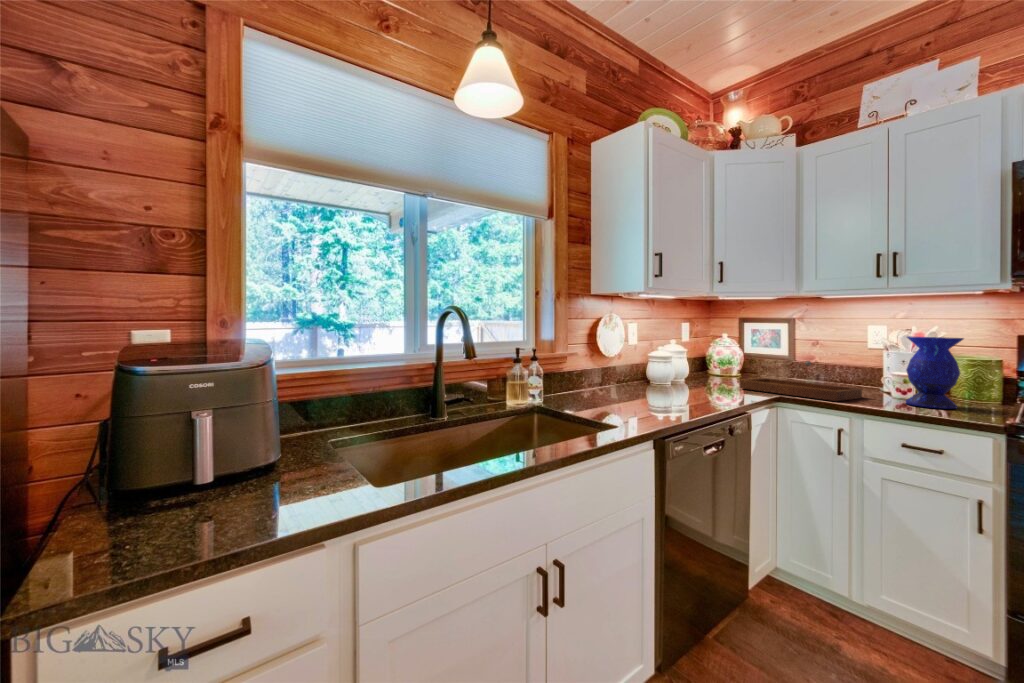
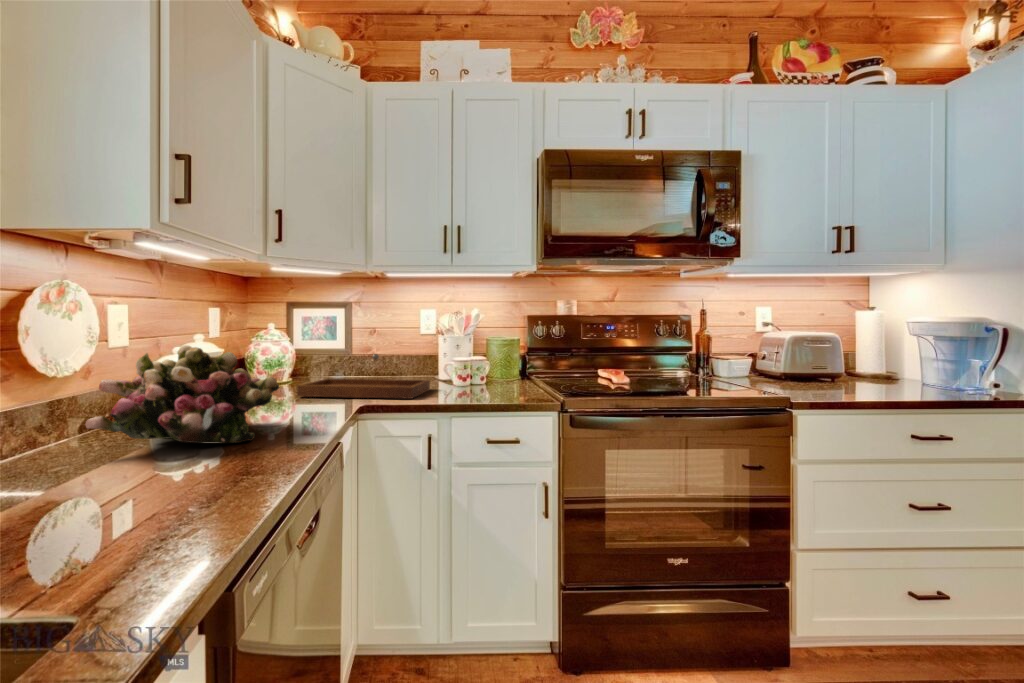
vase: present [905,336,964,409] -> none [466,321,510,393]
flower arrangement: none [616,345,719,408] -> present [86,345,279,444]

